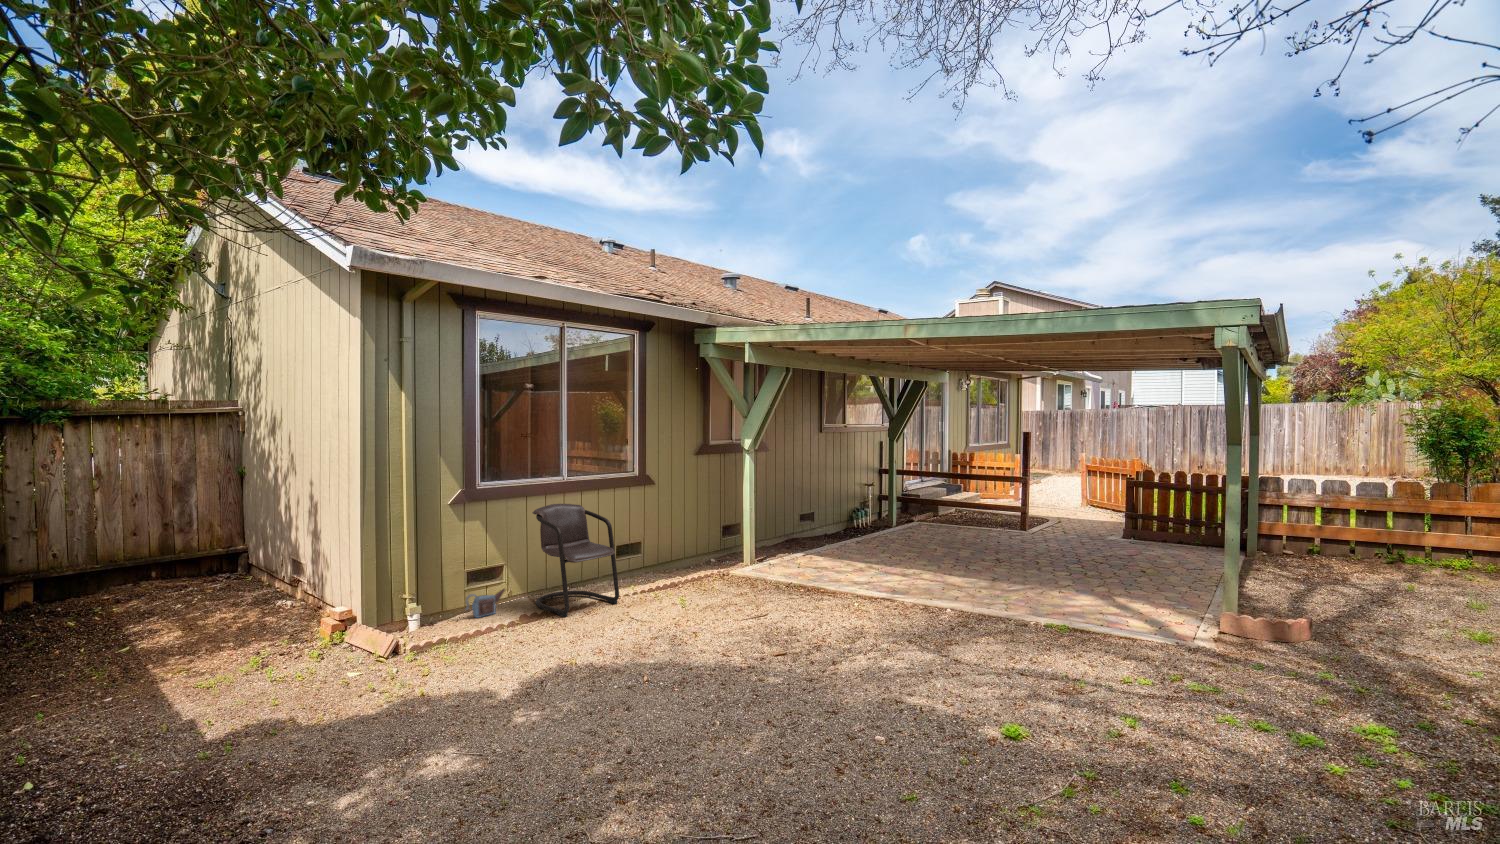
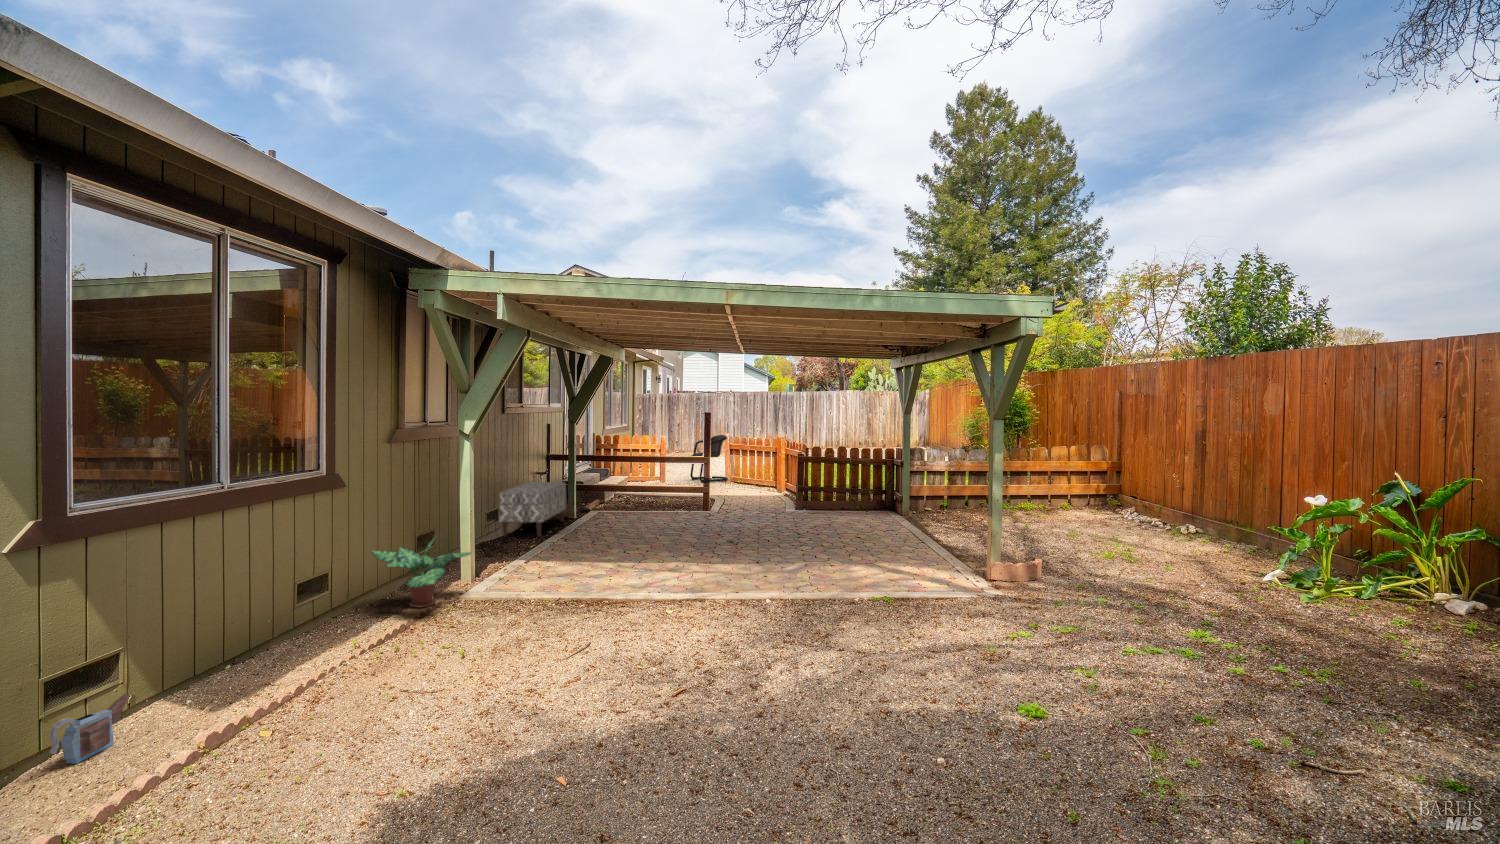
bench: none [813,492,879,536] -> present [499,482,567,536]
chair: present [532,504,619,617] -> present [690,435,728,483]
potted plant: none [675,524,741,573] -> present [372,539,471,608]

